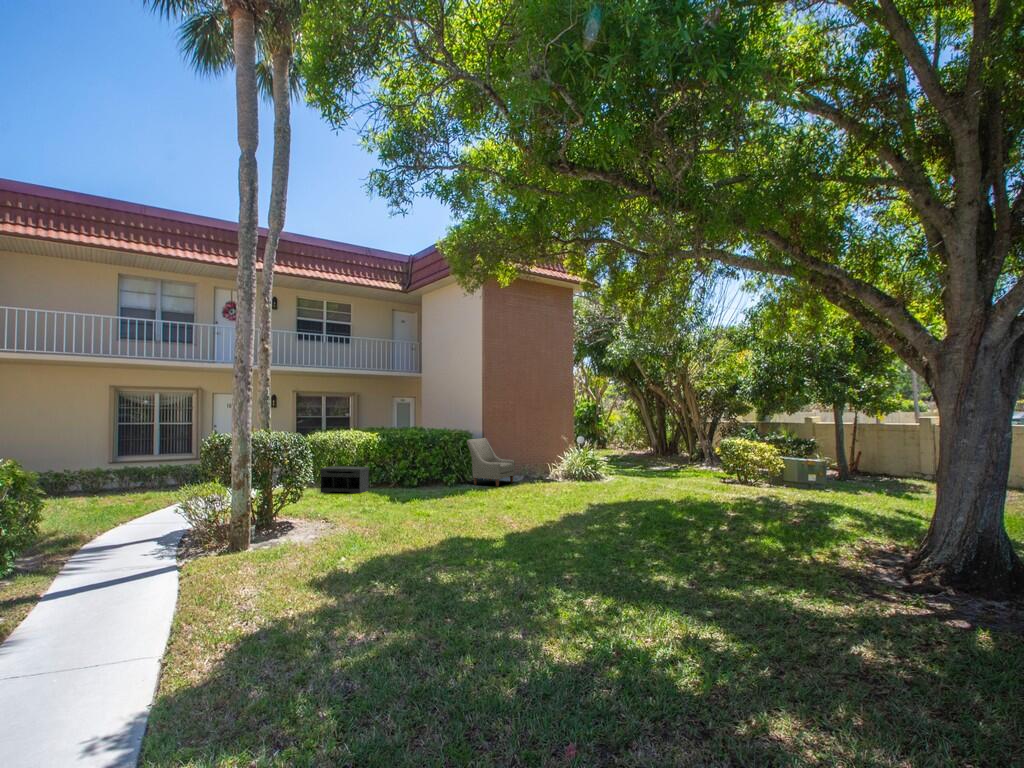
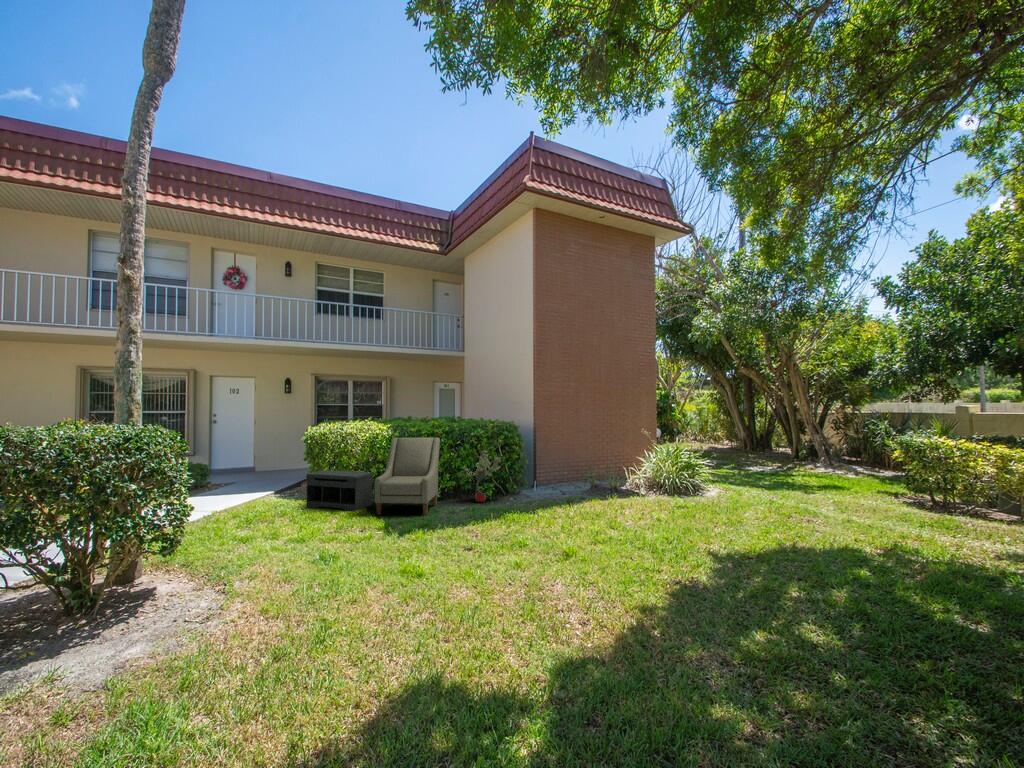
chair: present [467,438,515,487] -> present [375,438,440,515]
potted tree: none [431,450,461,488] -> present [460,451,500,503]

